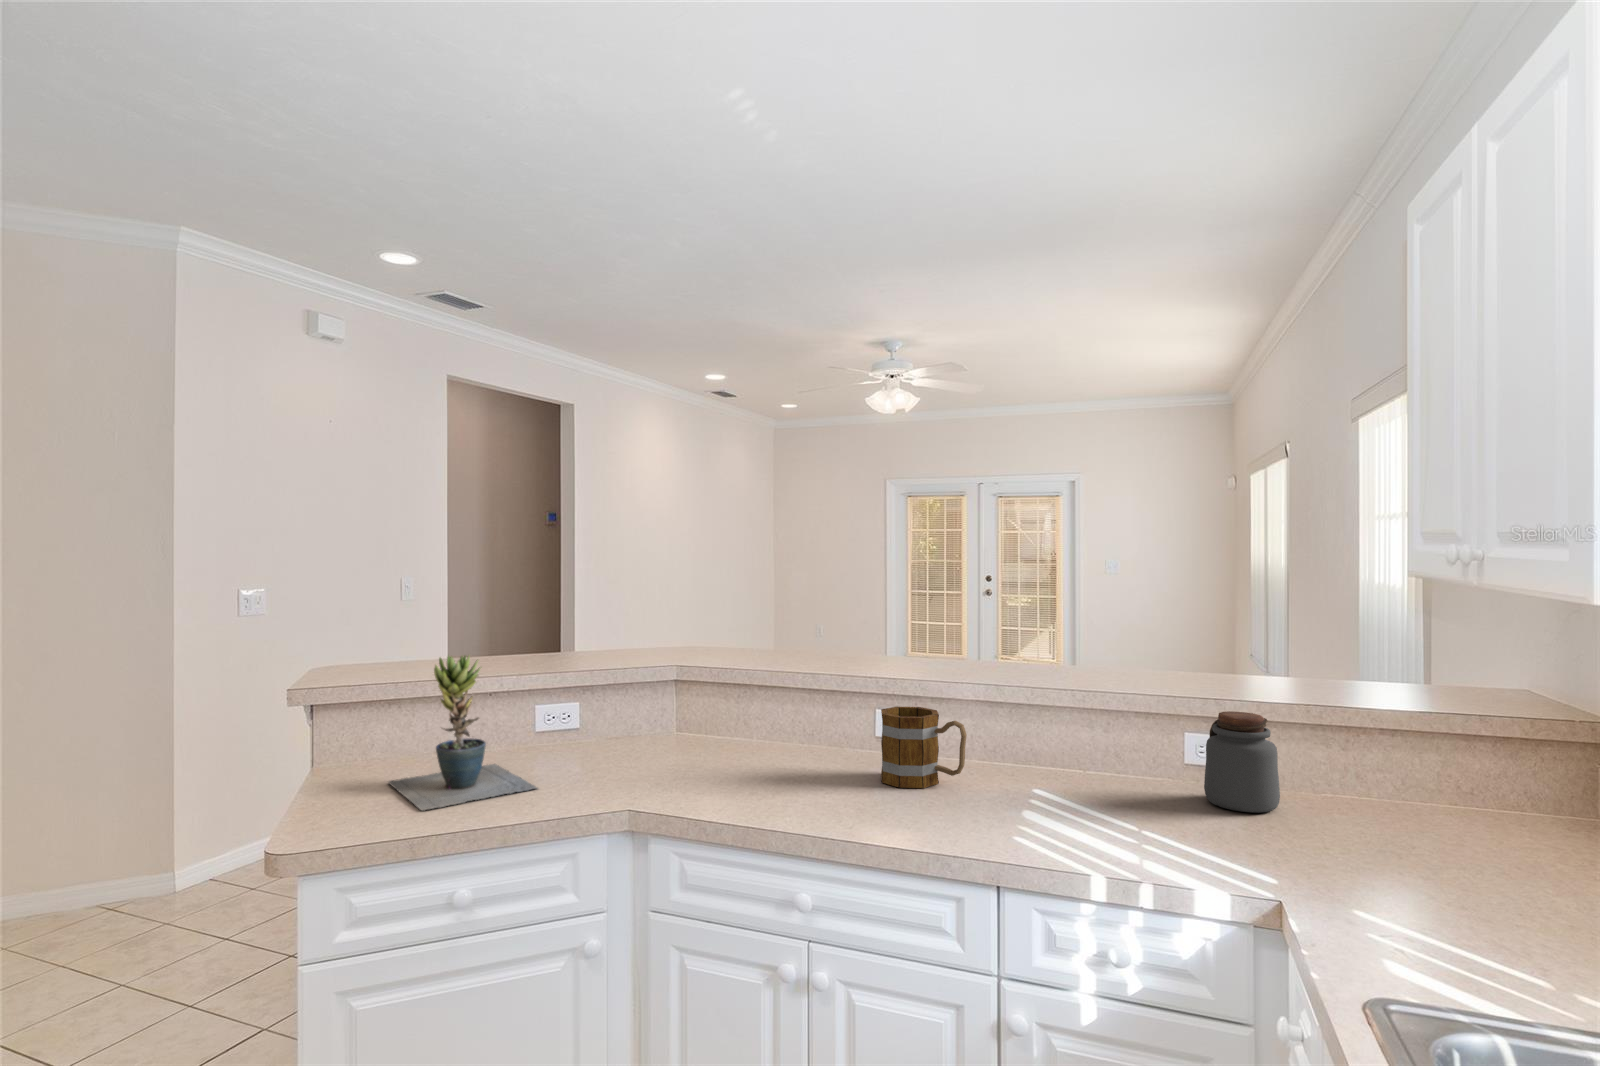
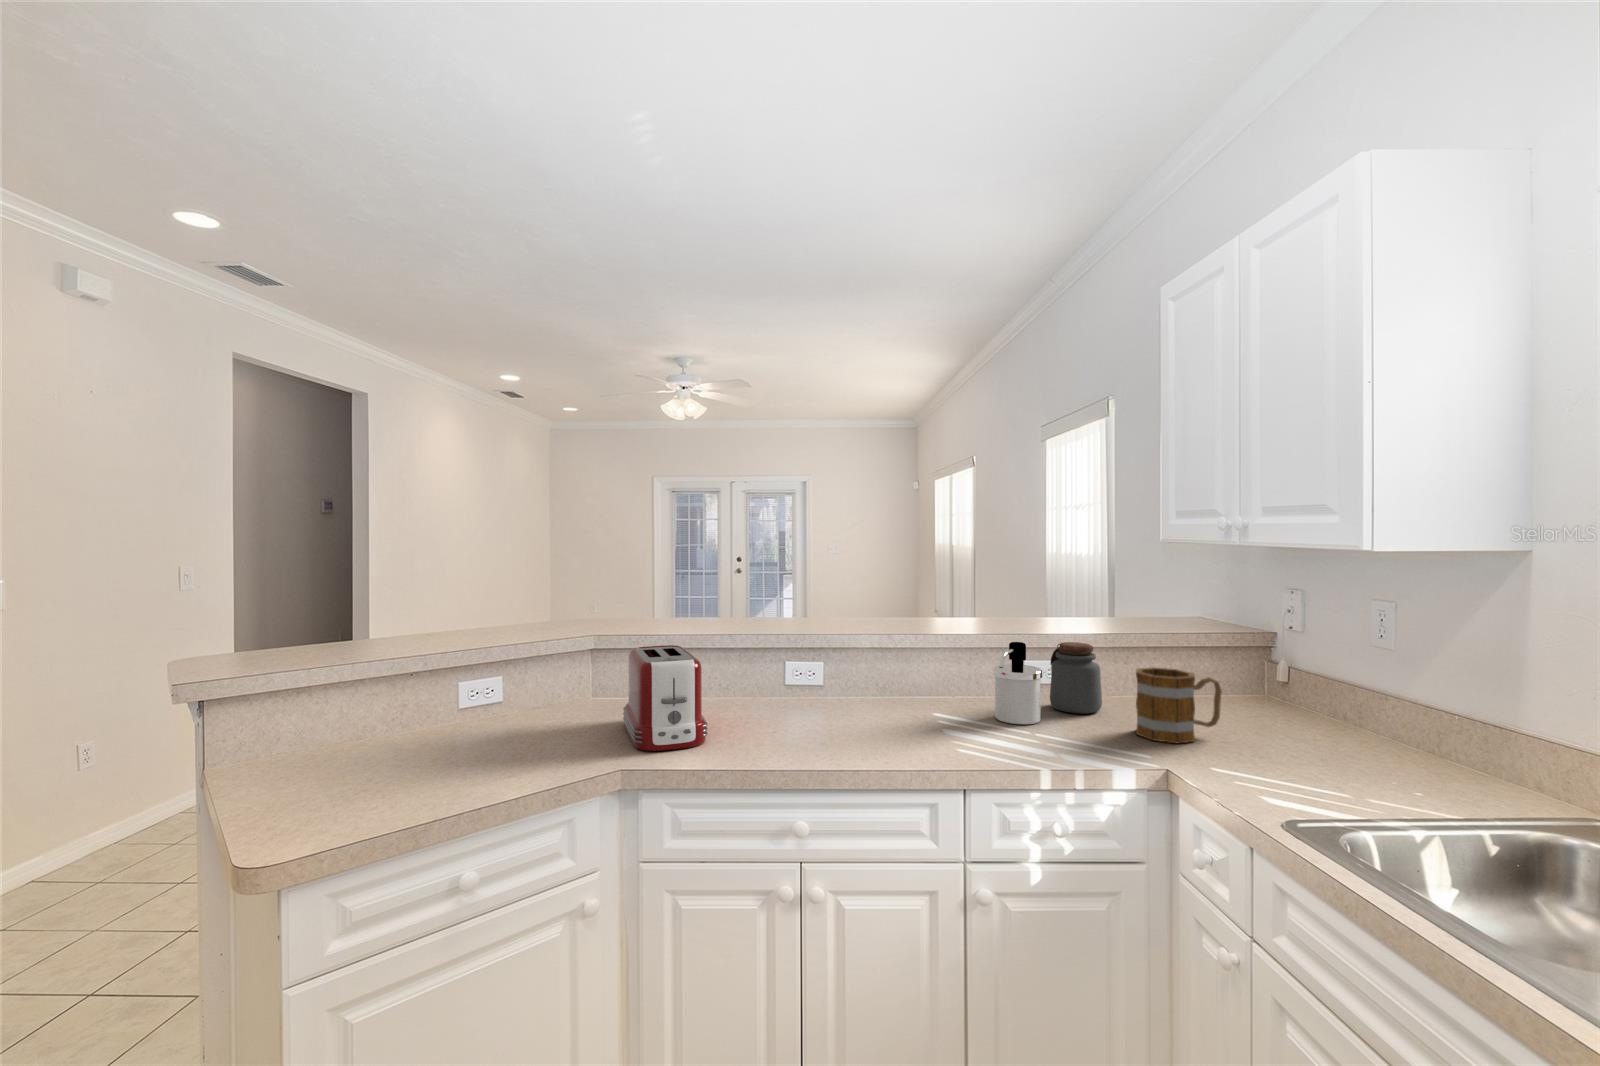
potted plant: present [388,656,537,810] -> none [325,632,510,798]
toaster: none [659,681,747,795] -> present [623,645,708,751]
mug: present [881,706,967,788] -> present [1136,667,1222,743]
soap dispenser: none [1094,706,1172,817] -> present [993,642,1042,724]

